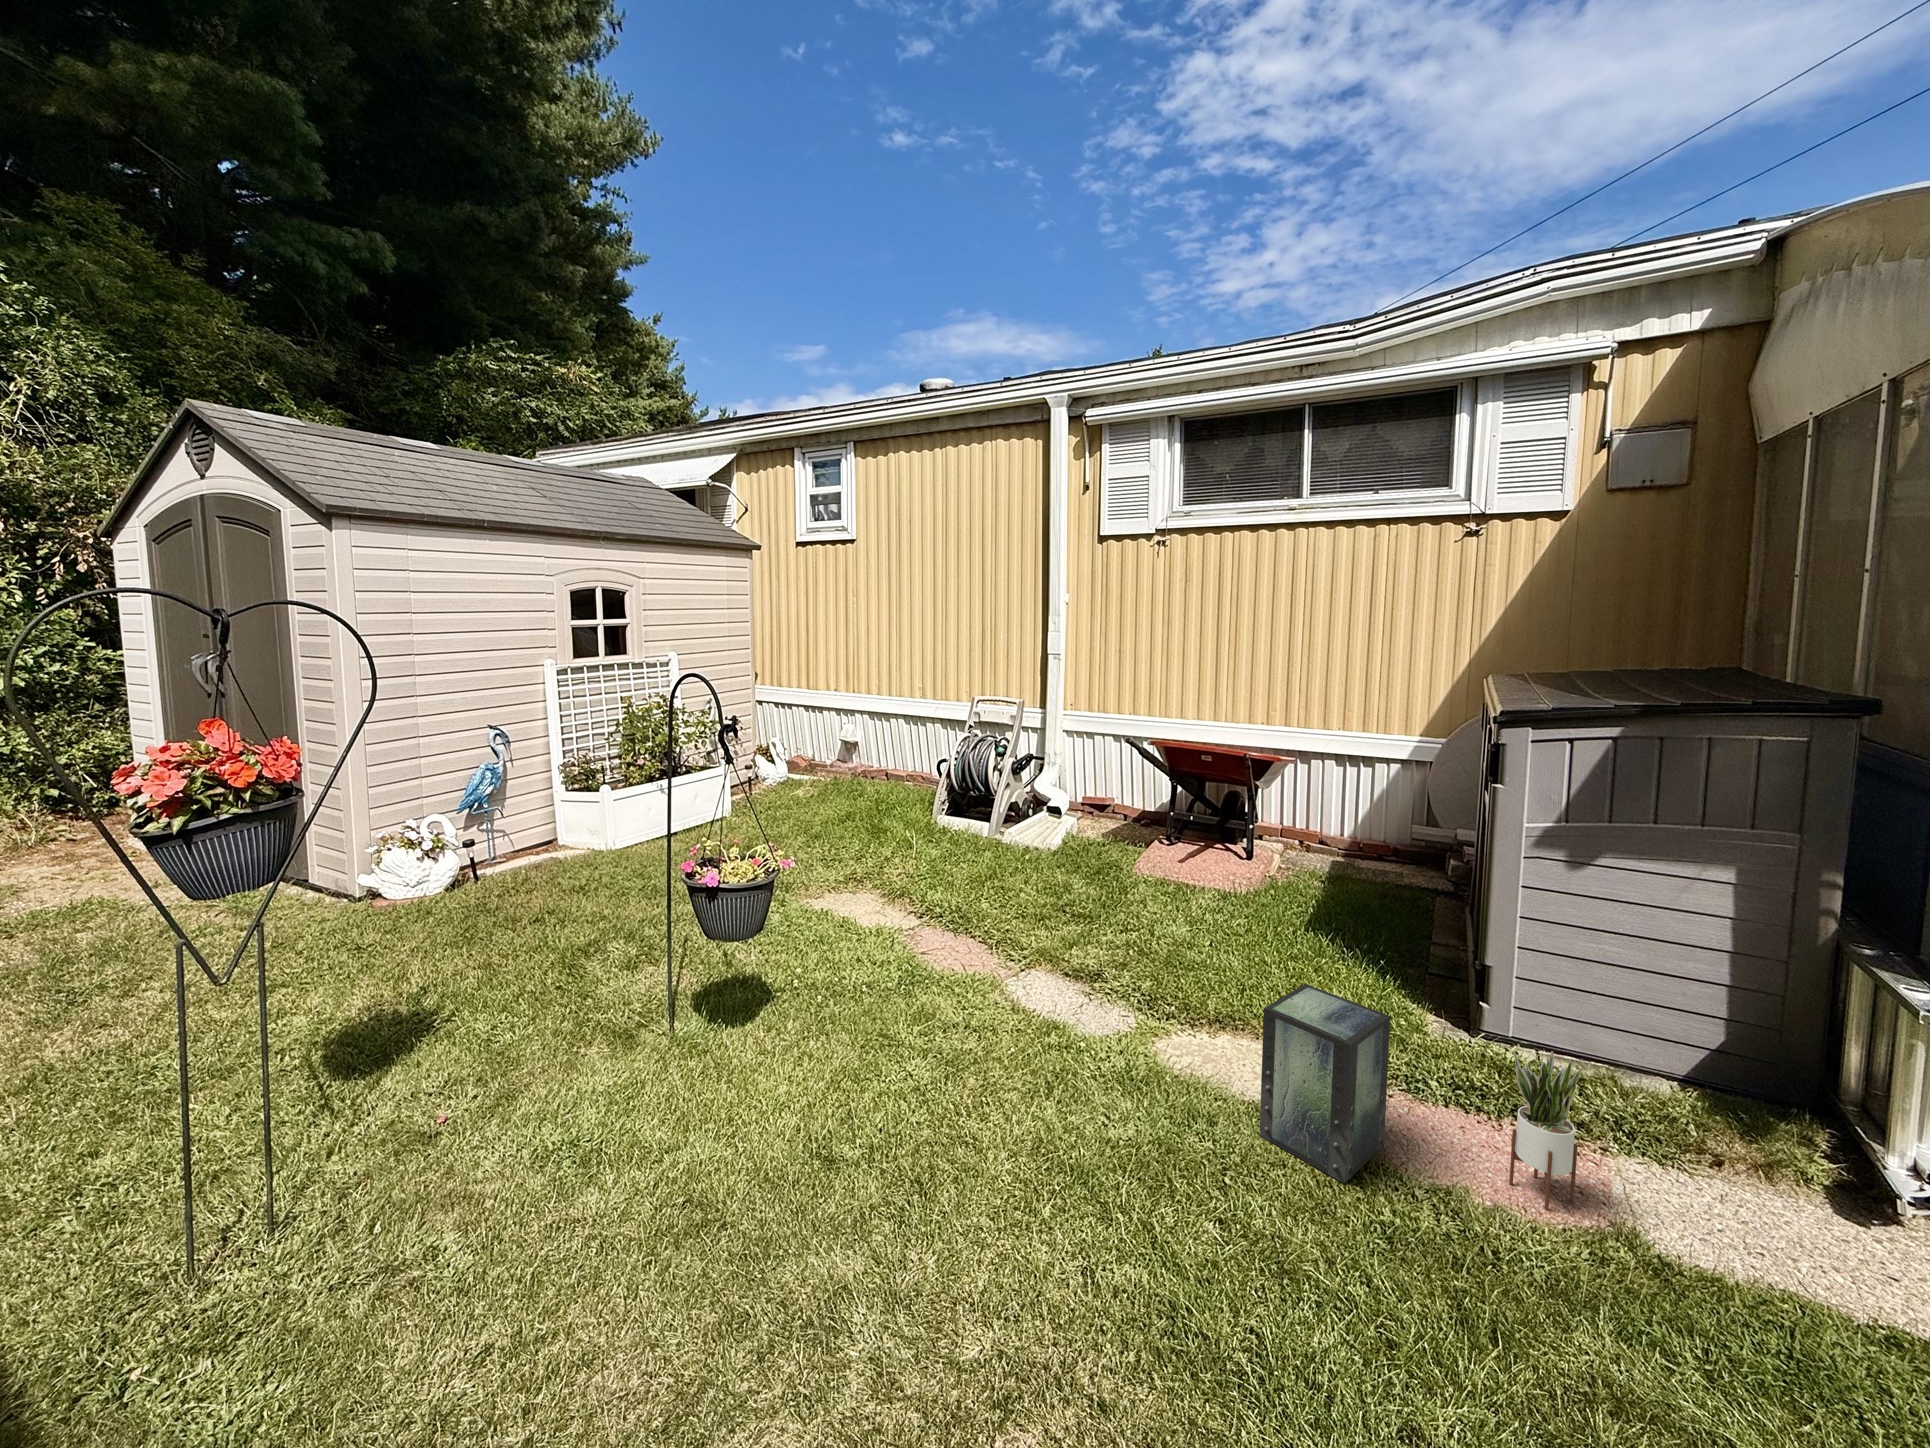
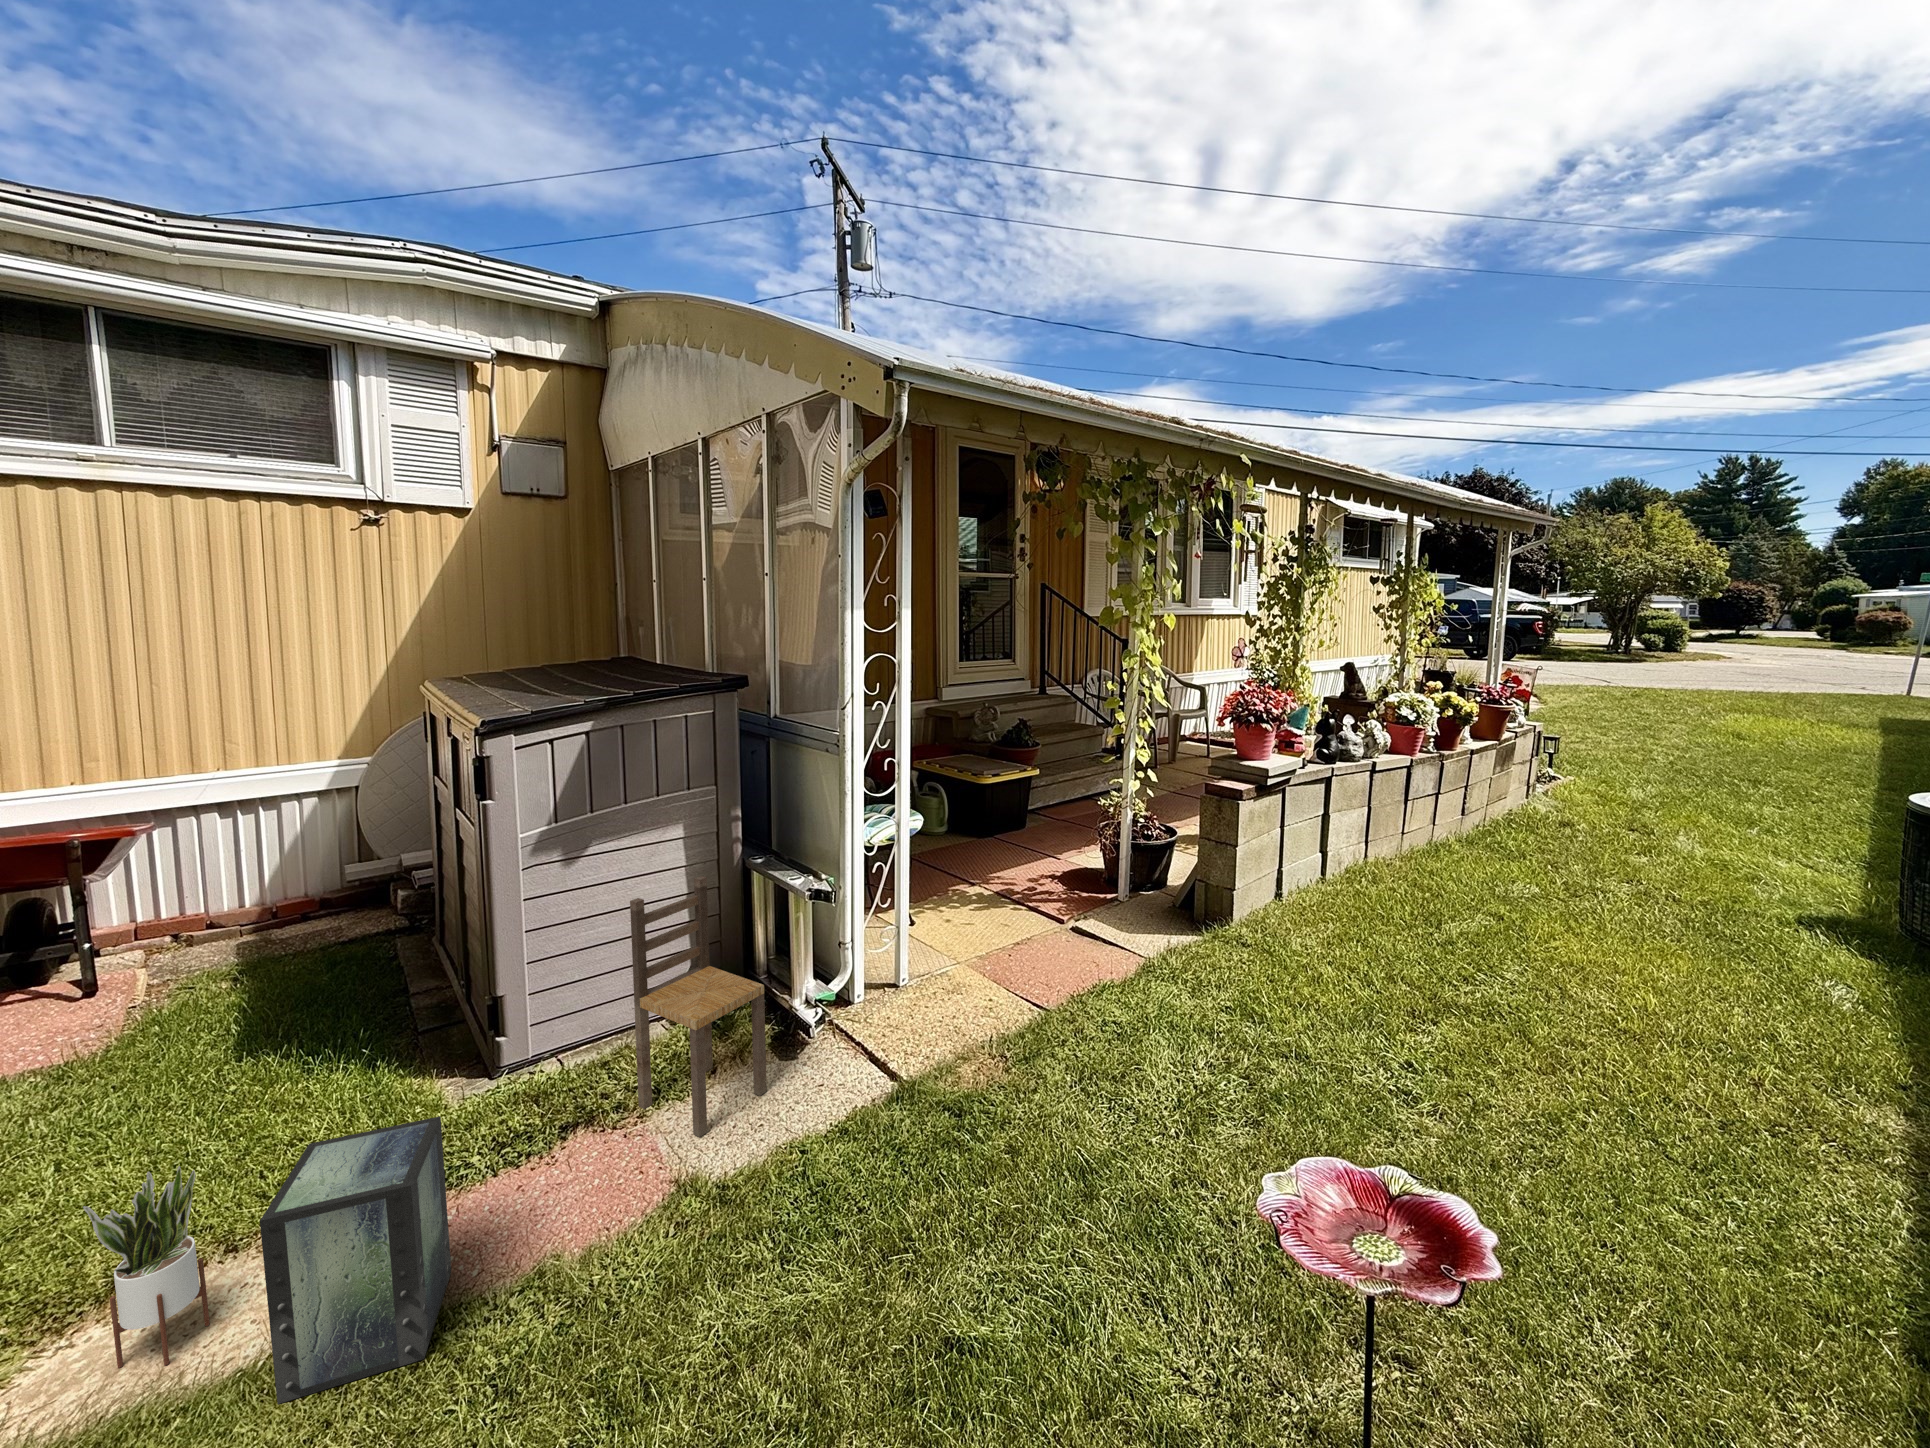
chair: none [1611,921,1823,1247] -> present [630,876,767,1137]
potted plant: present [1509,1051,1580,1210] -> present [83,1166,210,1368]

